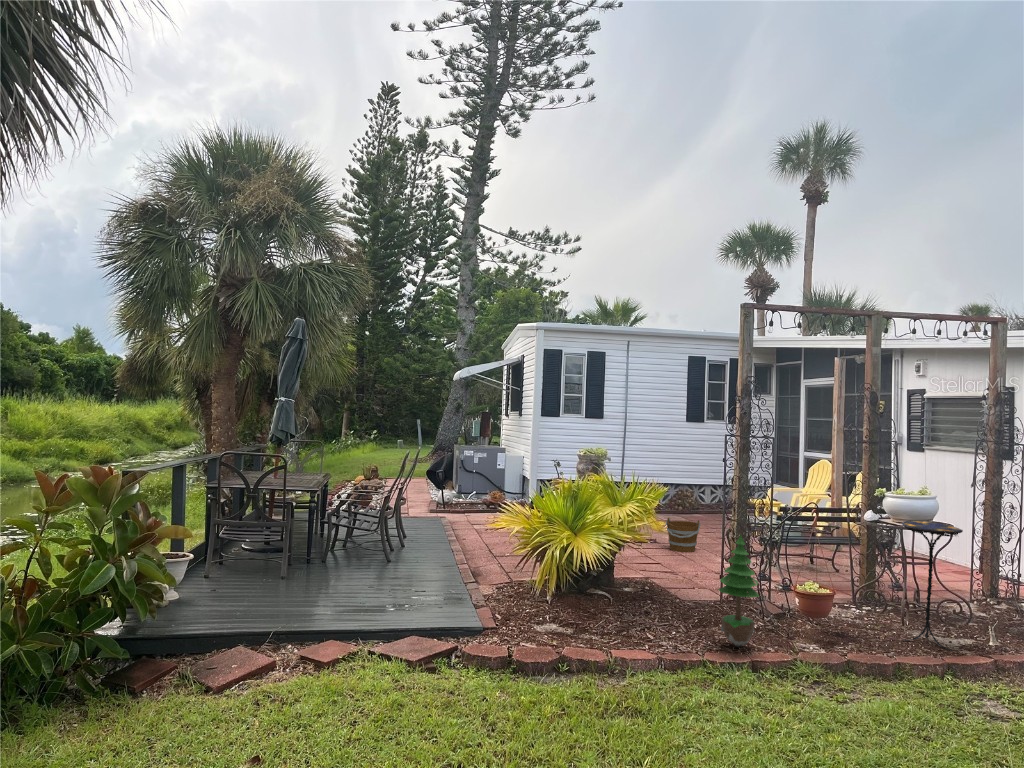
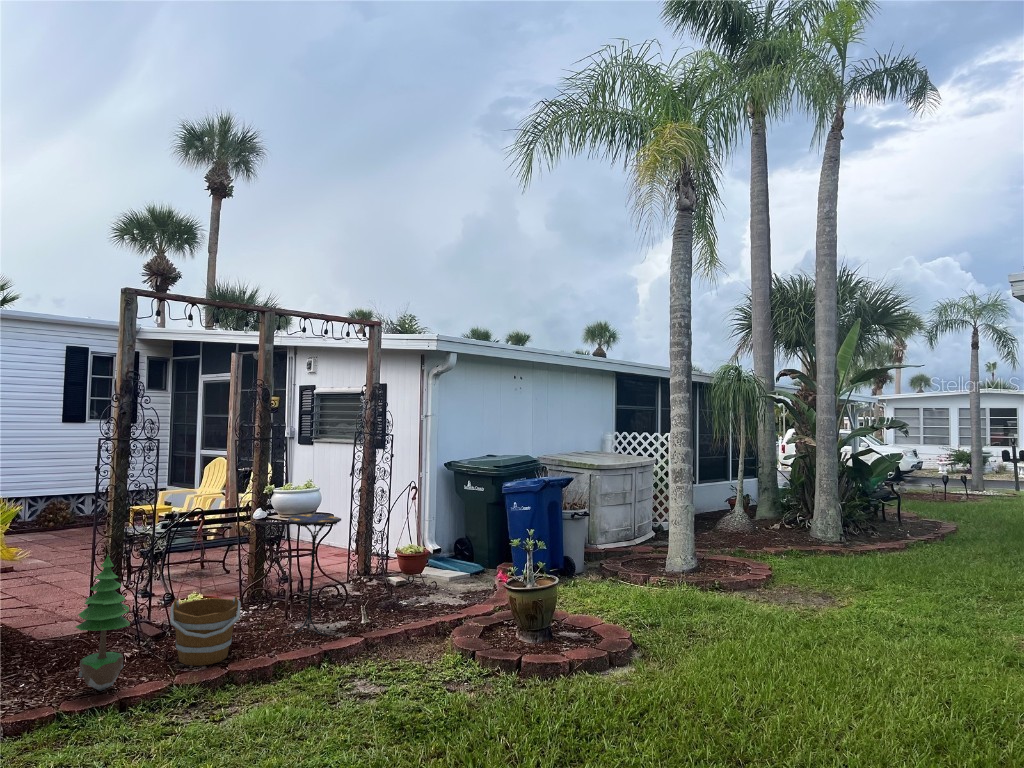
bucket: present [666,518,701,552] -> present [170,595,241,666]

